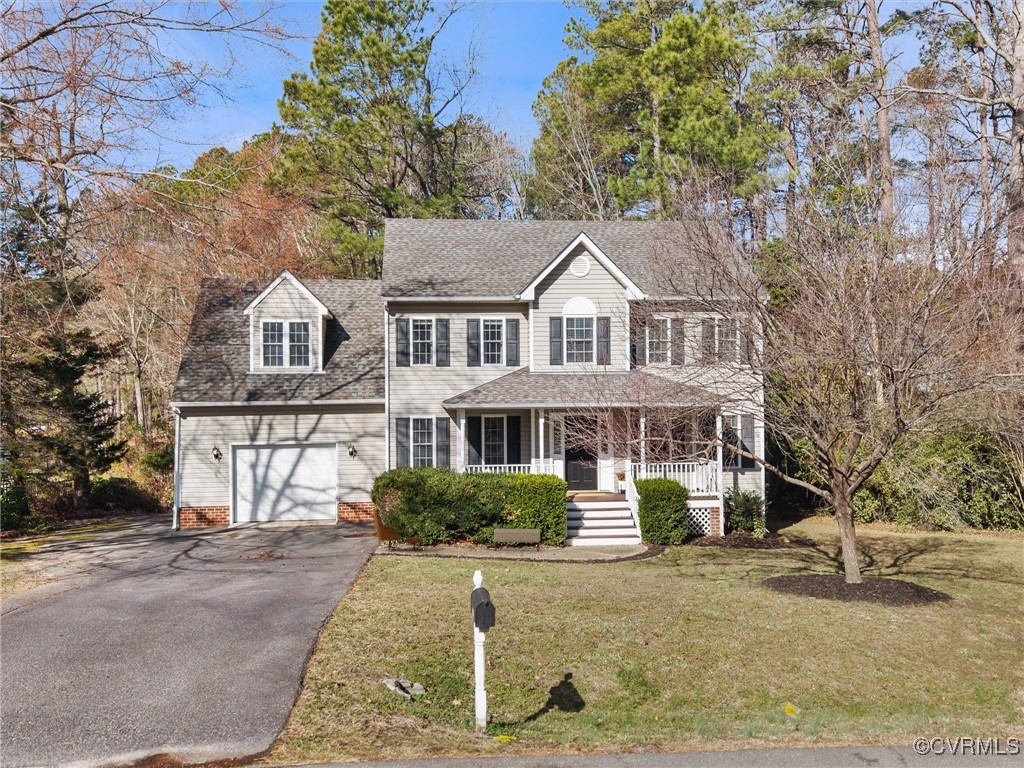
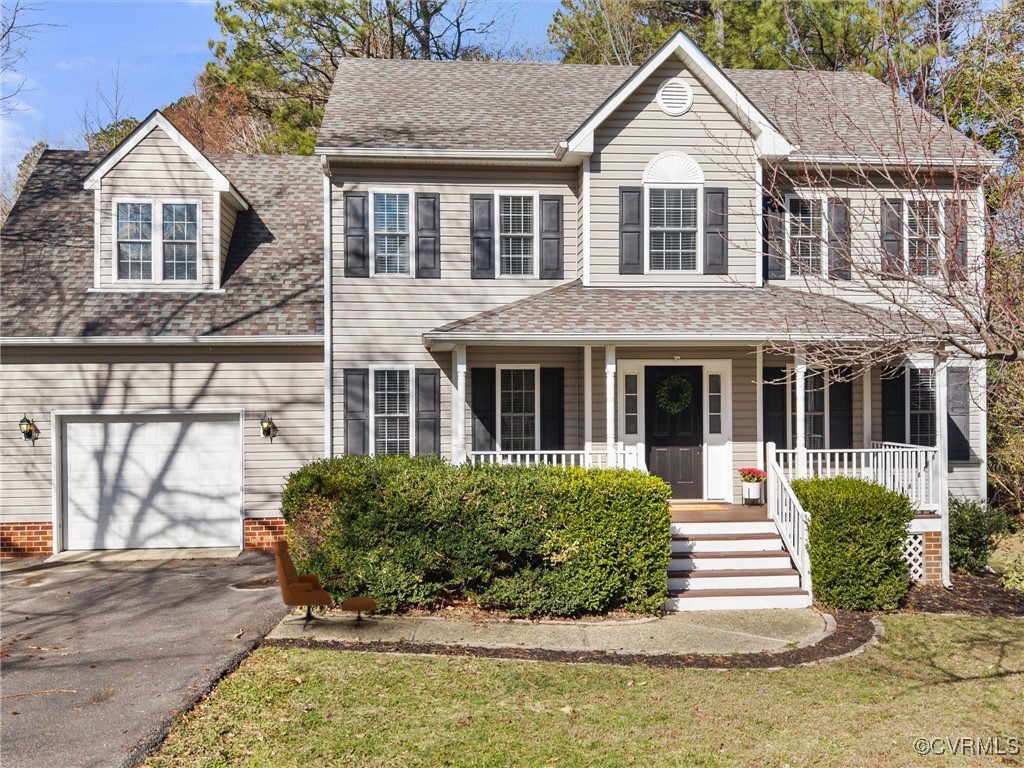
bench: present [494,529,540,551] -> none [524,580,620,631]

